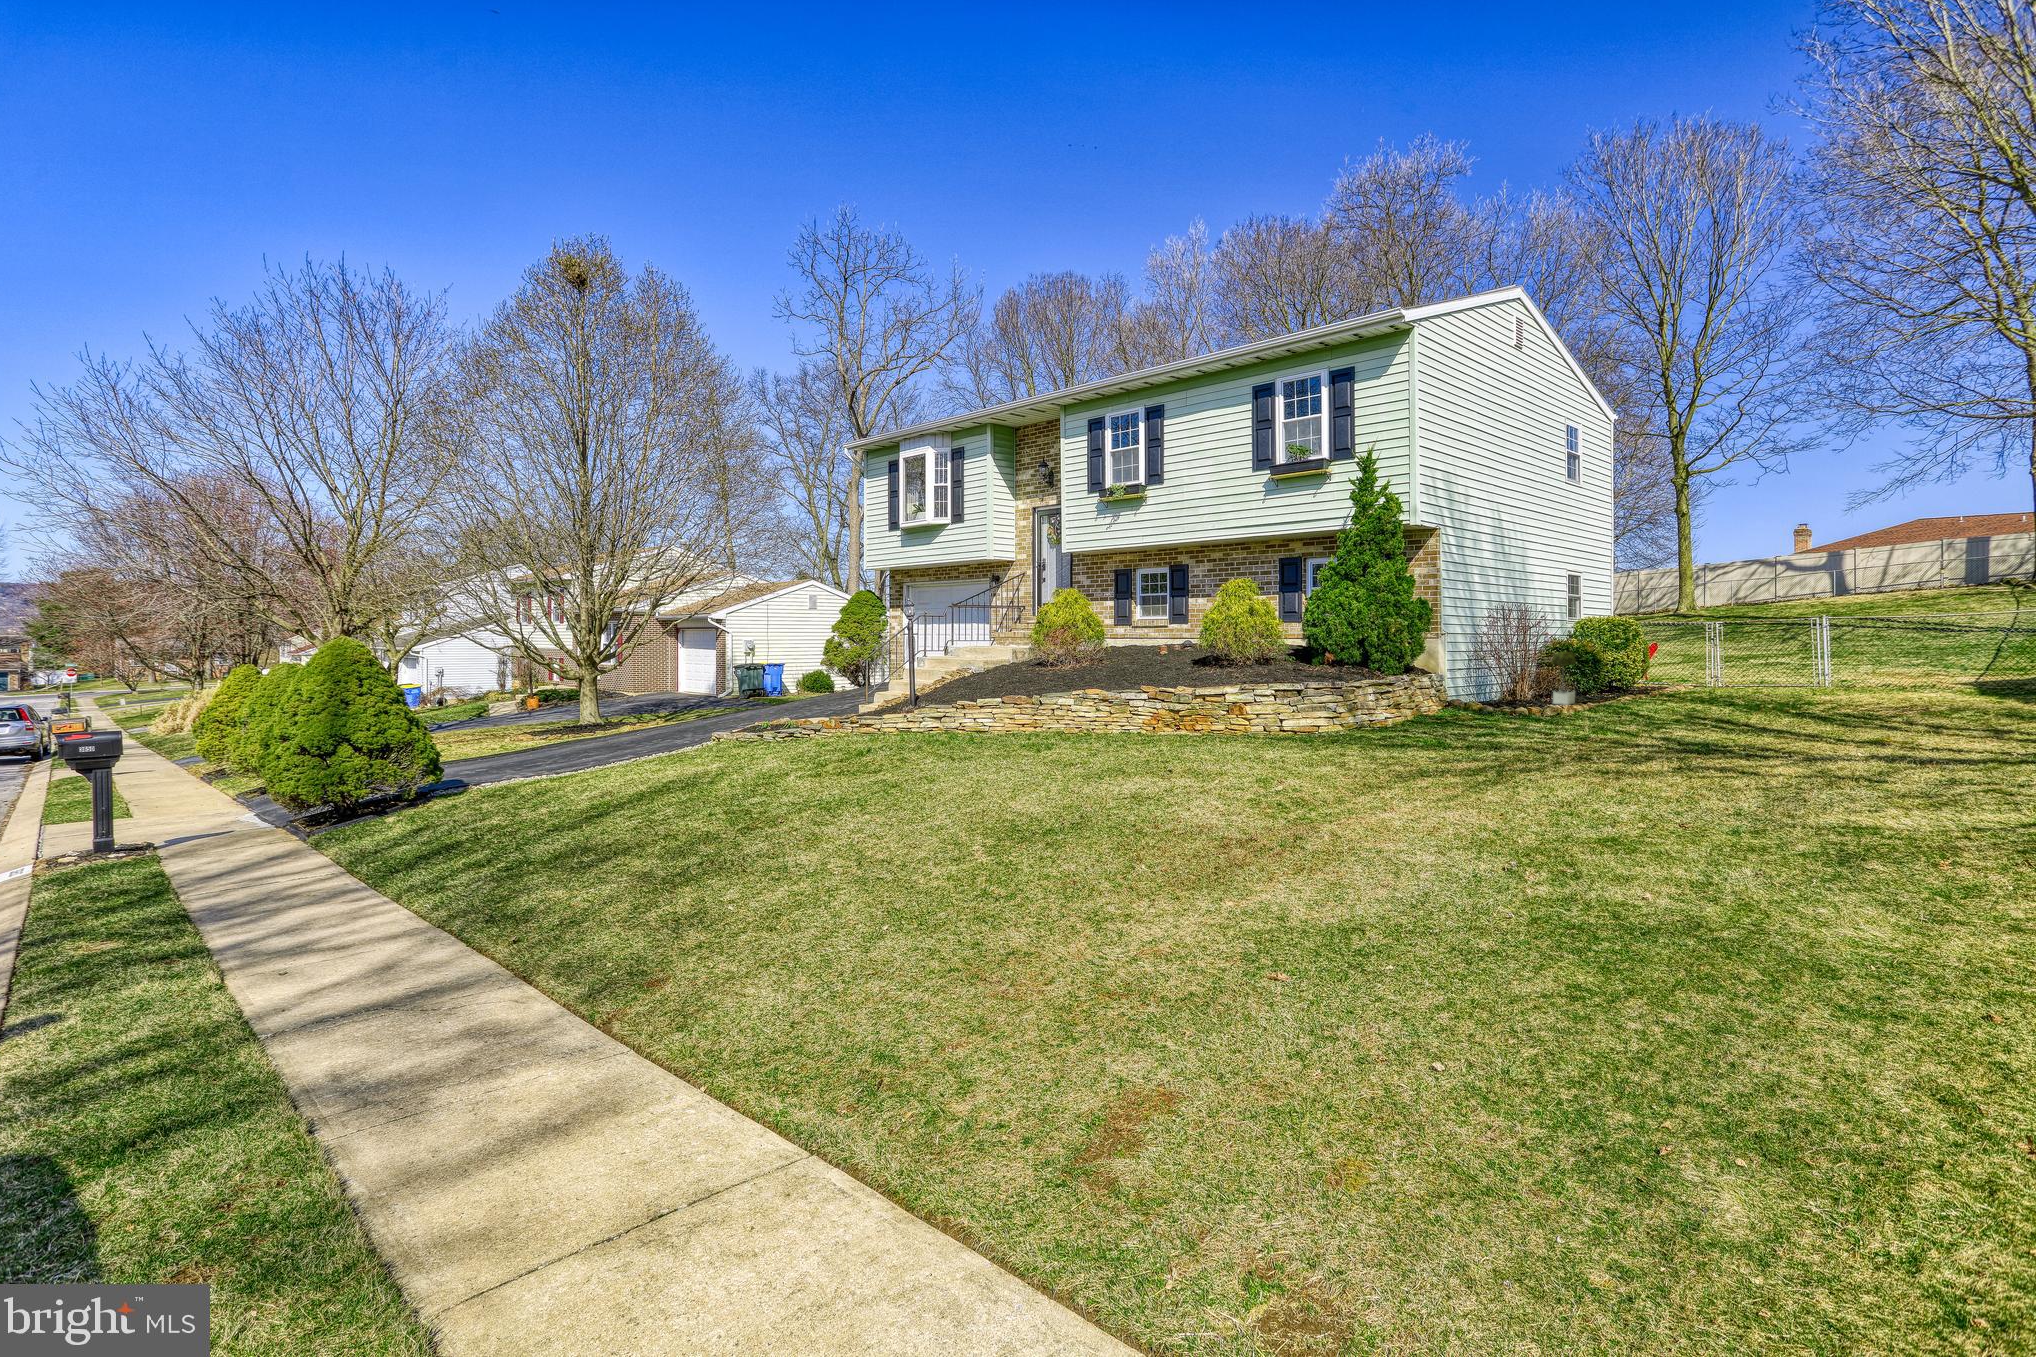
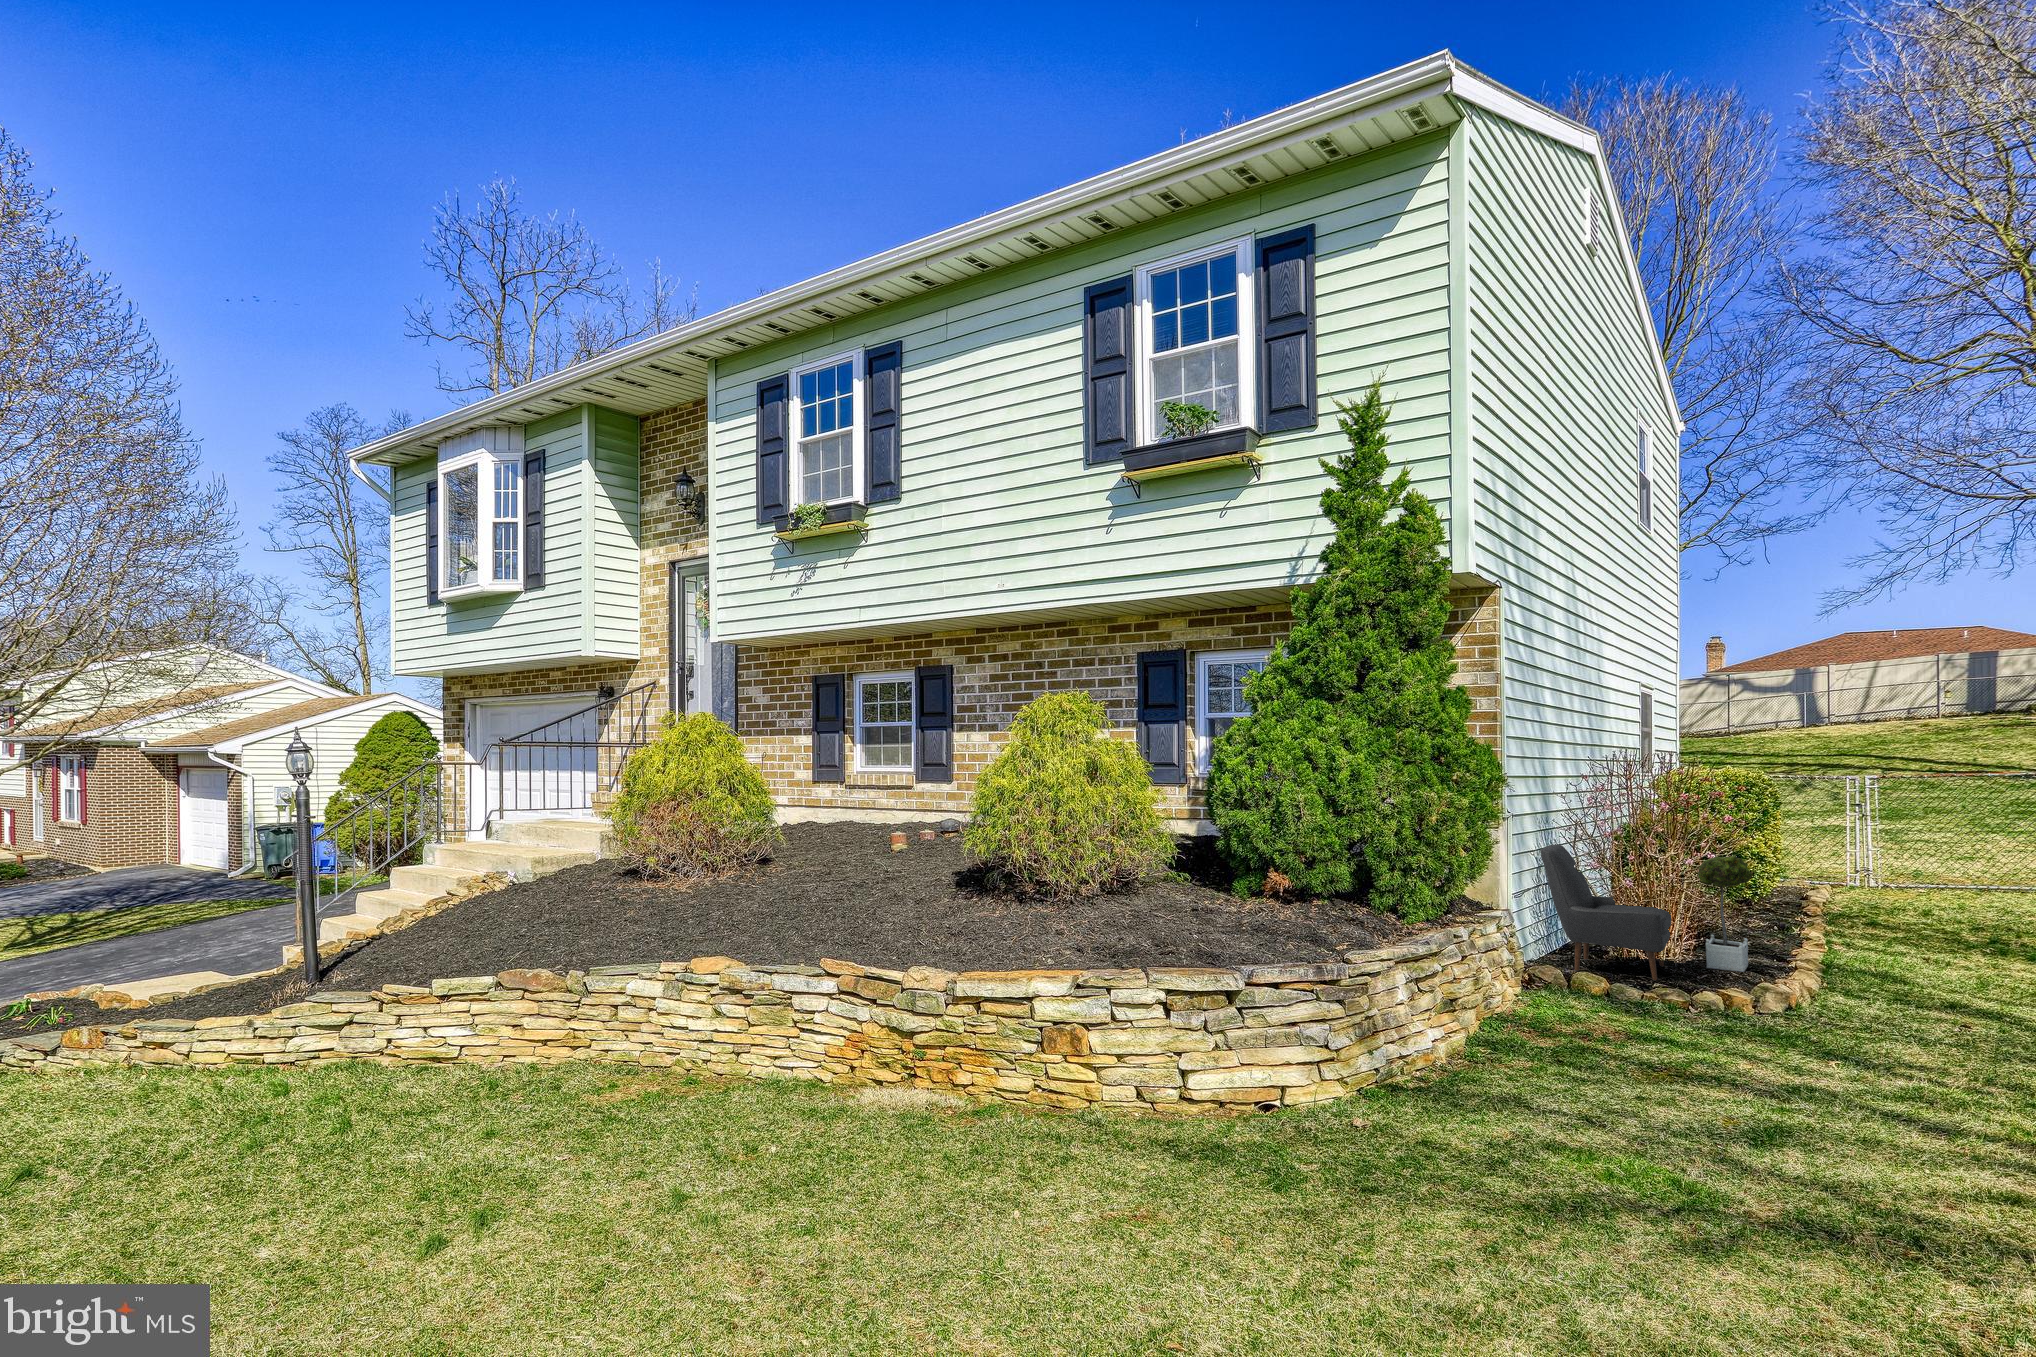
chair: none [1474,648,1539,707] -> present [1540,844,1671,981]

